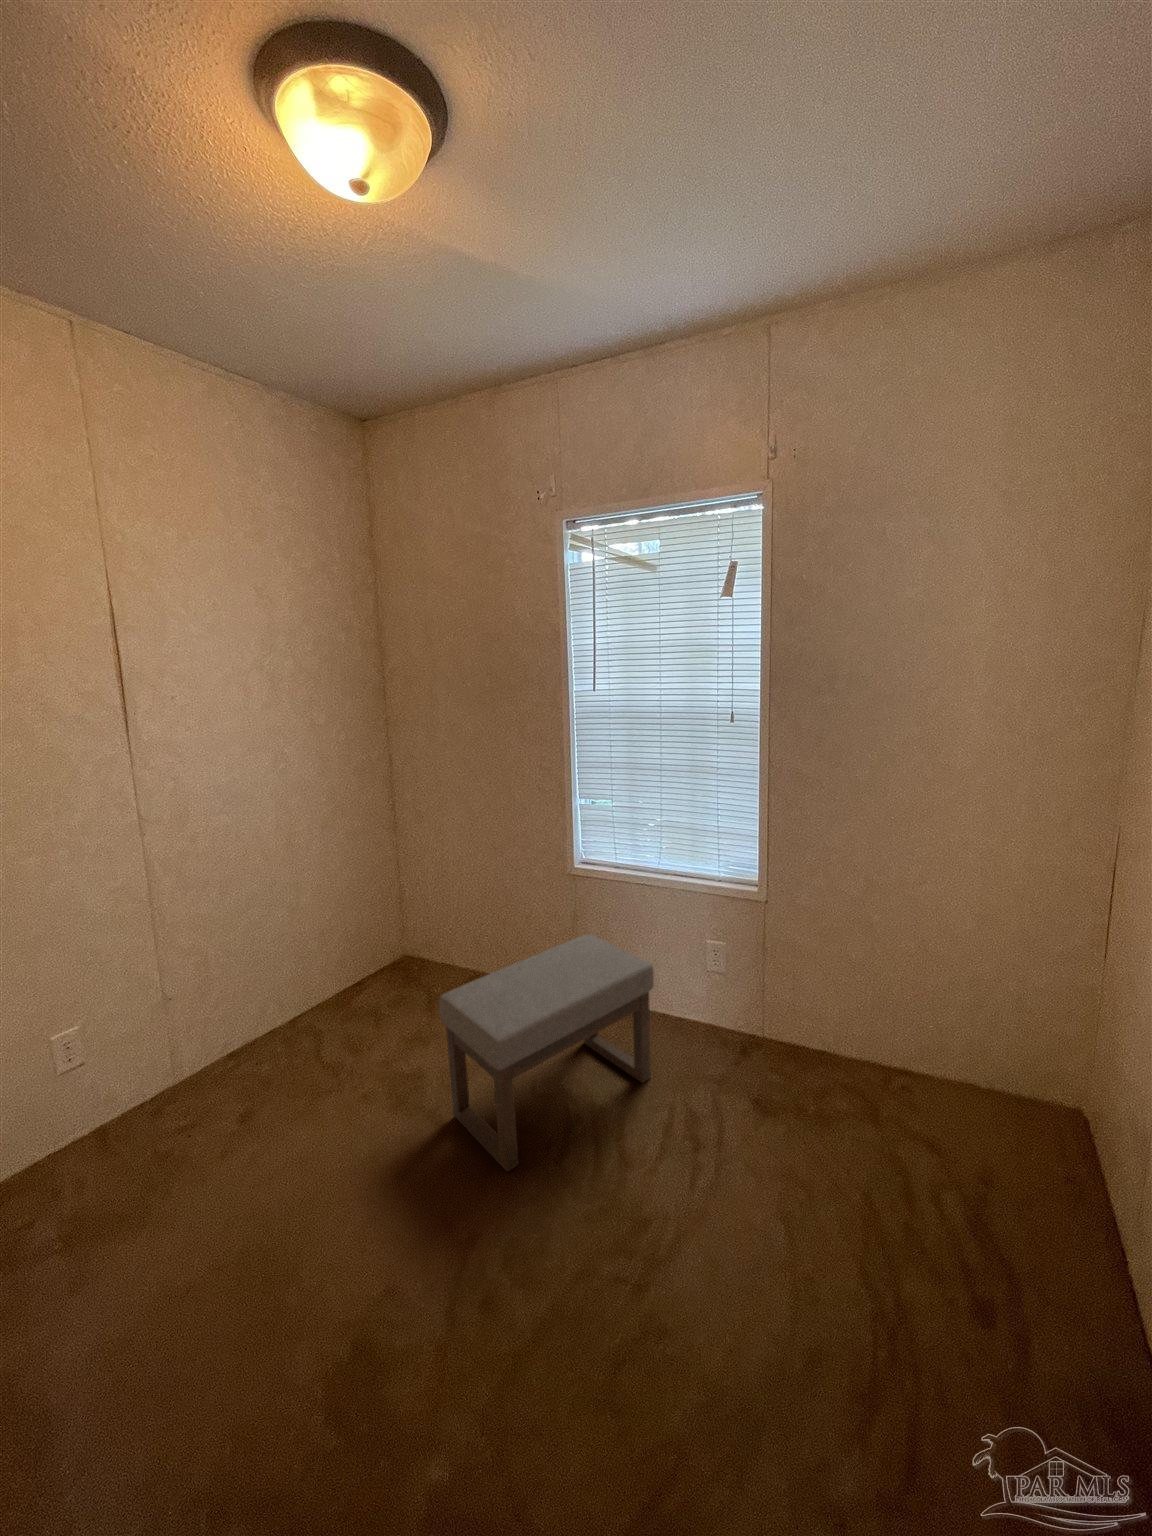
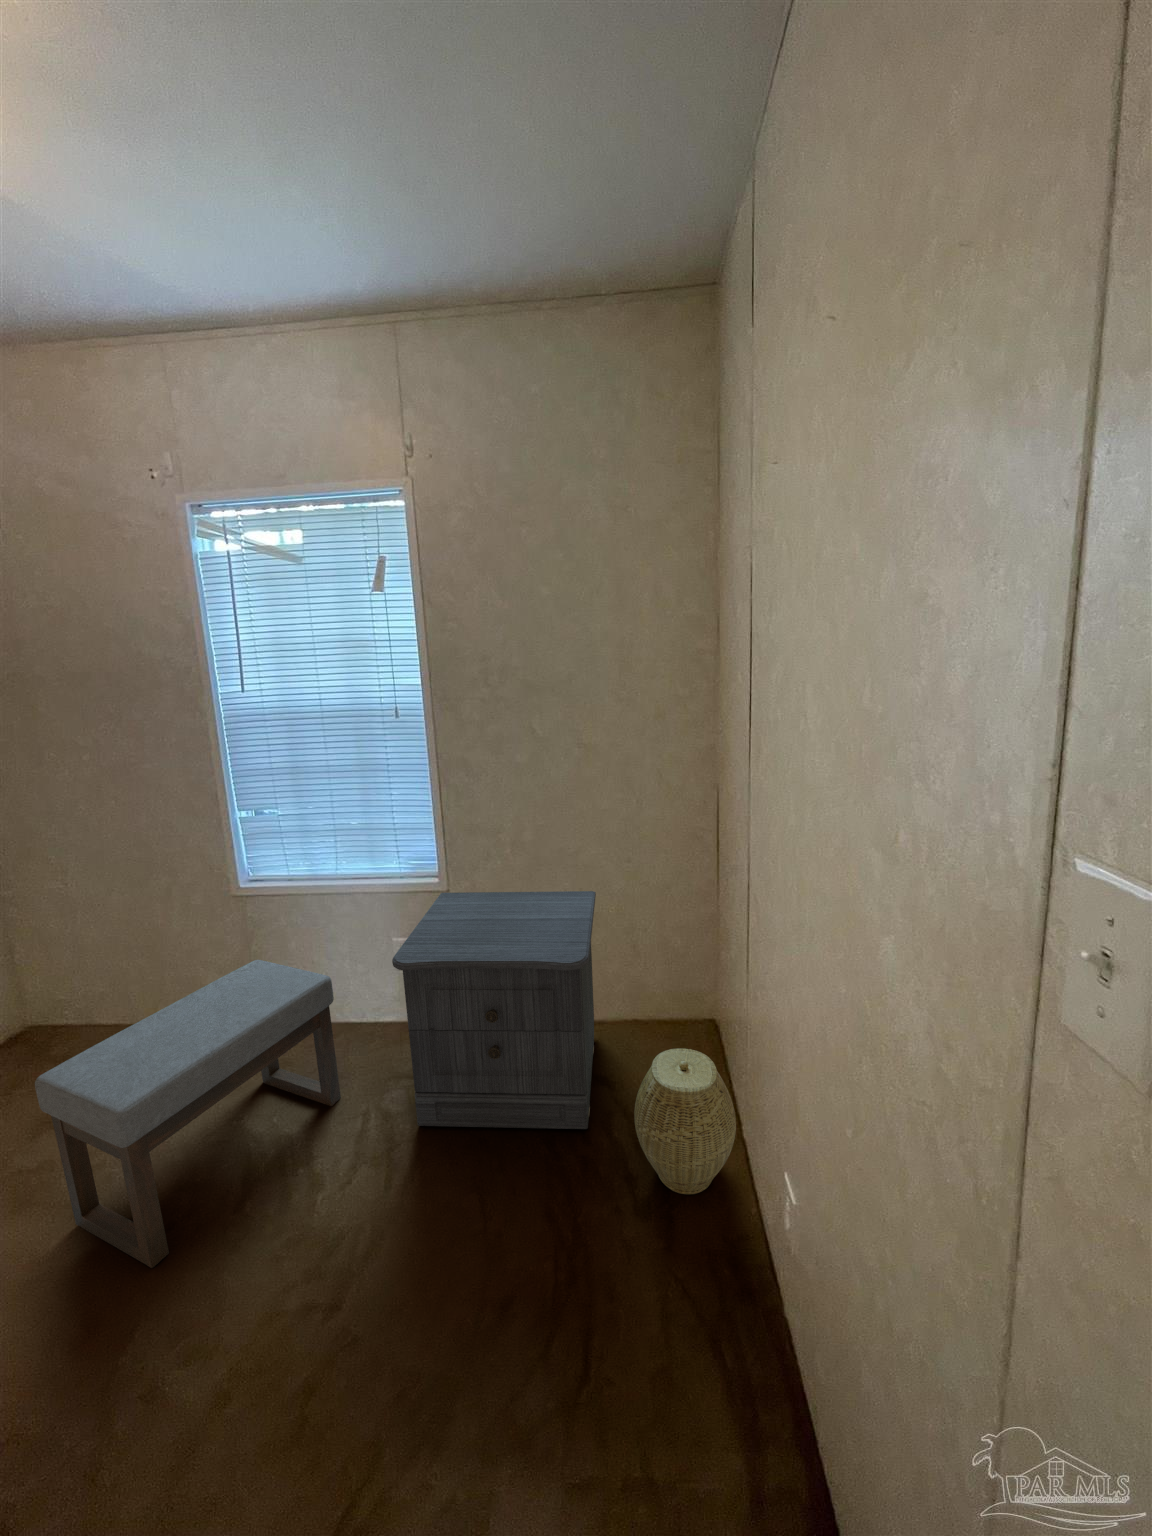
nightstand: none [717,904,941,1194] -> present [392,891,596,1129]
woven basket: none [976,1141,1121,1318] -> present [634,1048,736,1194]

